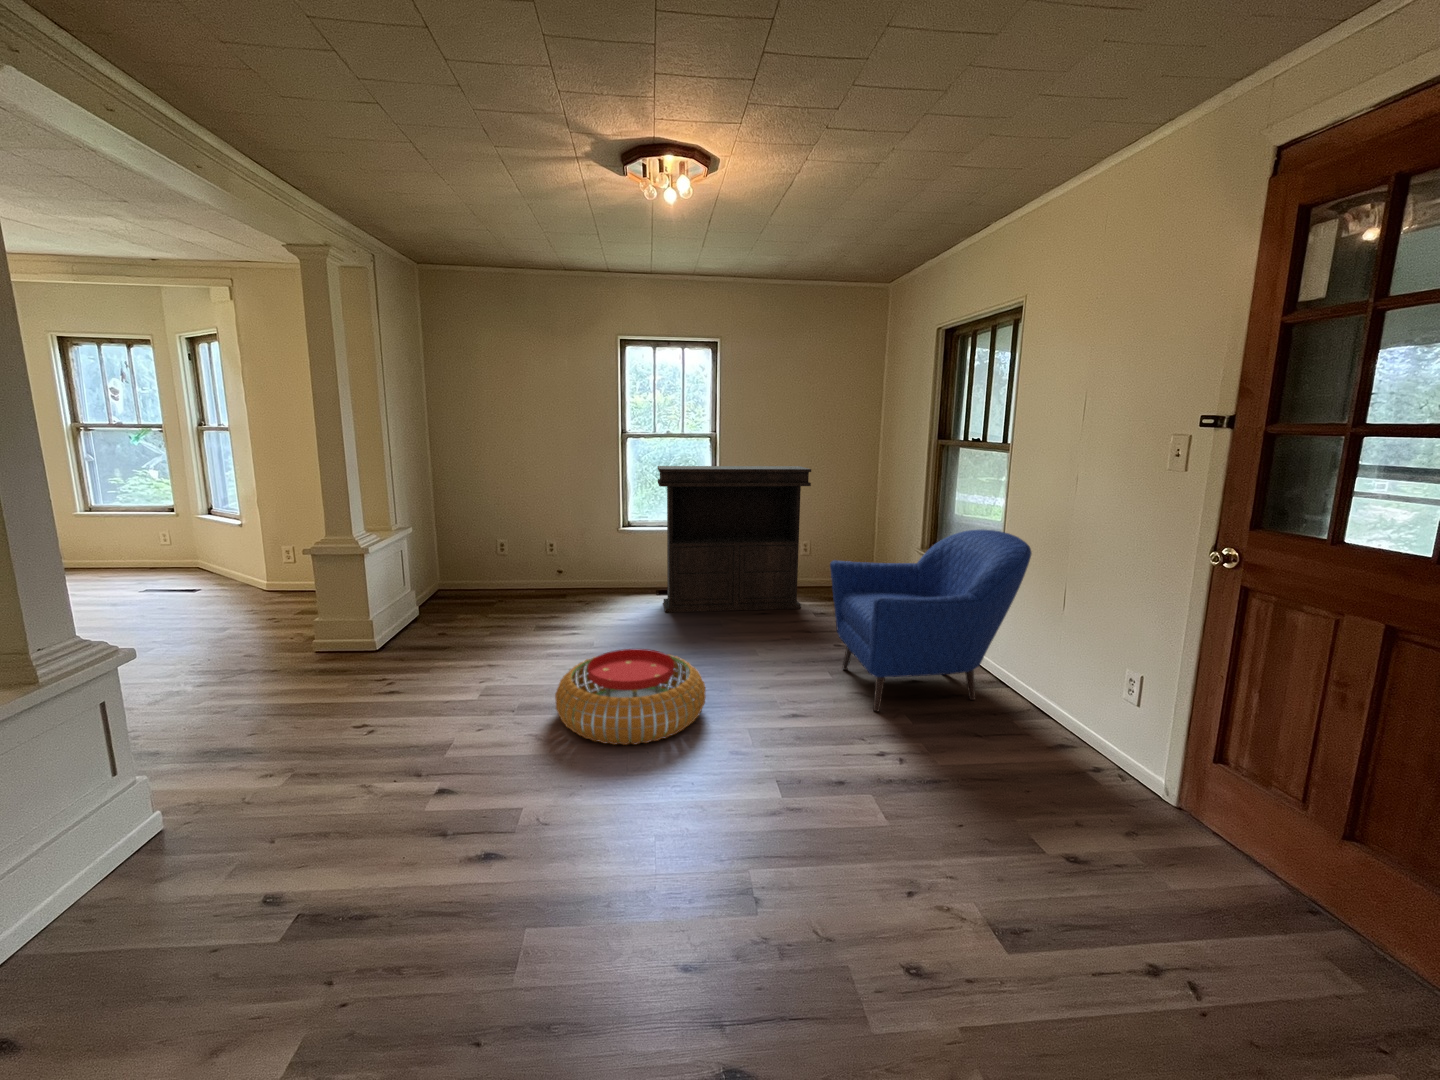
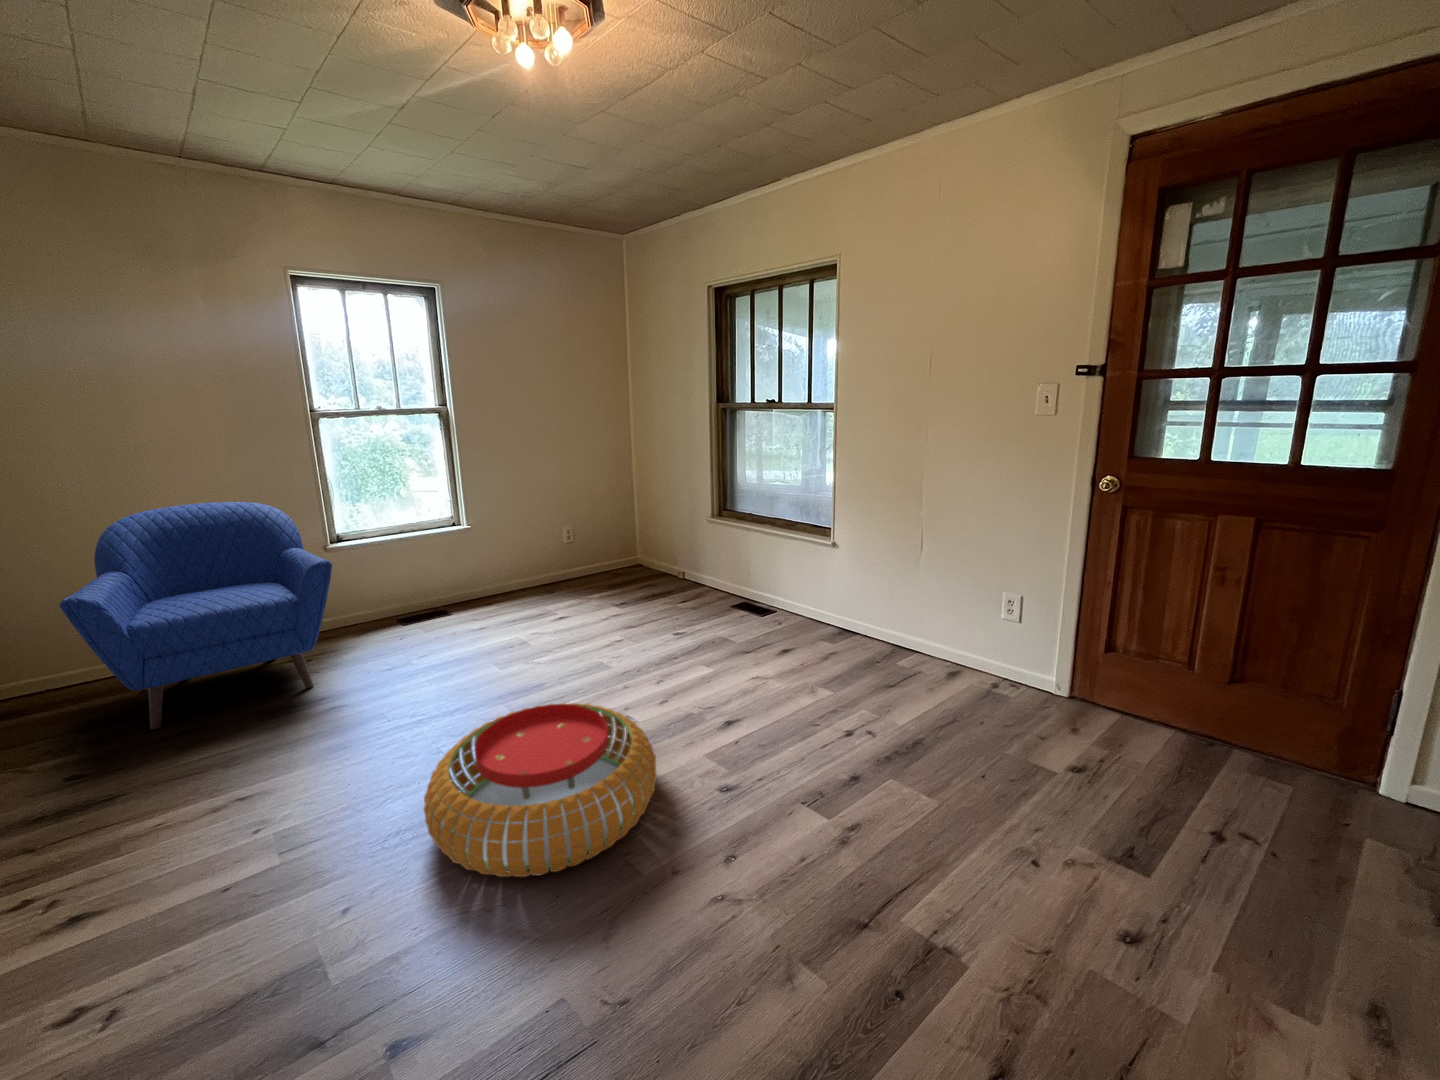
console table: present [658,466,811,612] -> none [389,443,598,647]
armchair: present [830,530,1031,711] -> present [60,502,332,729]

